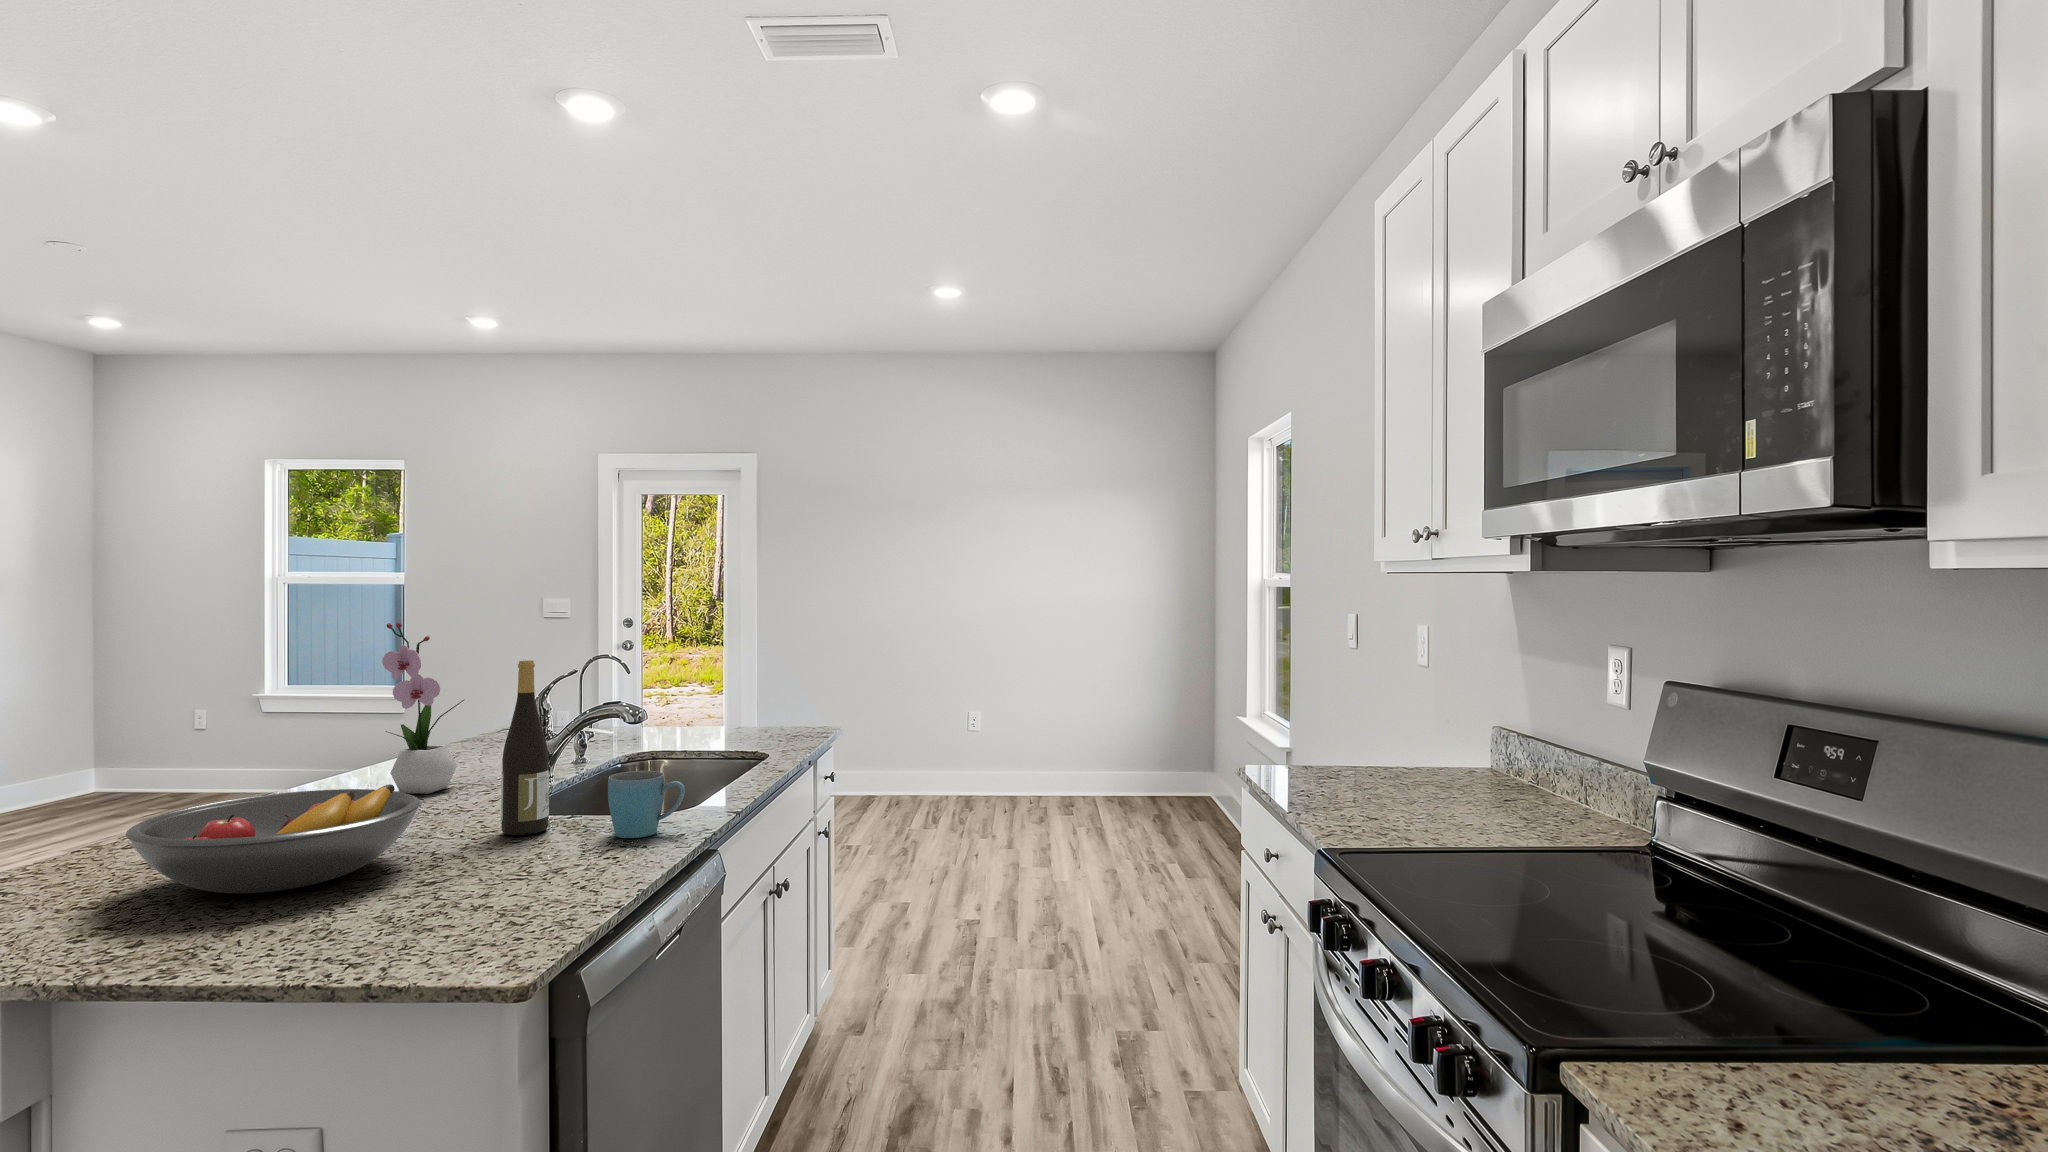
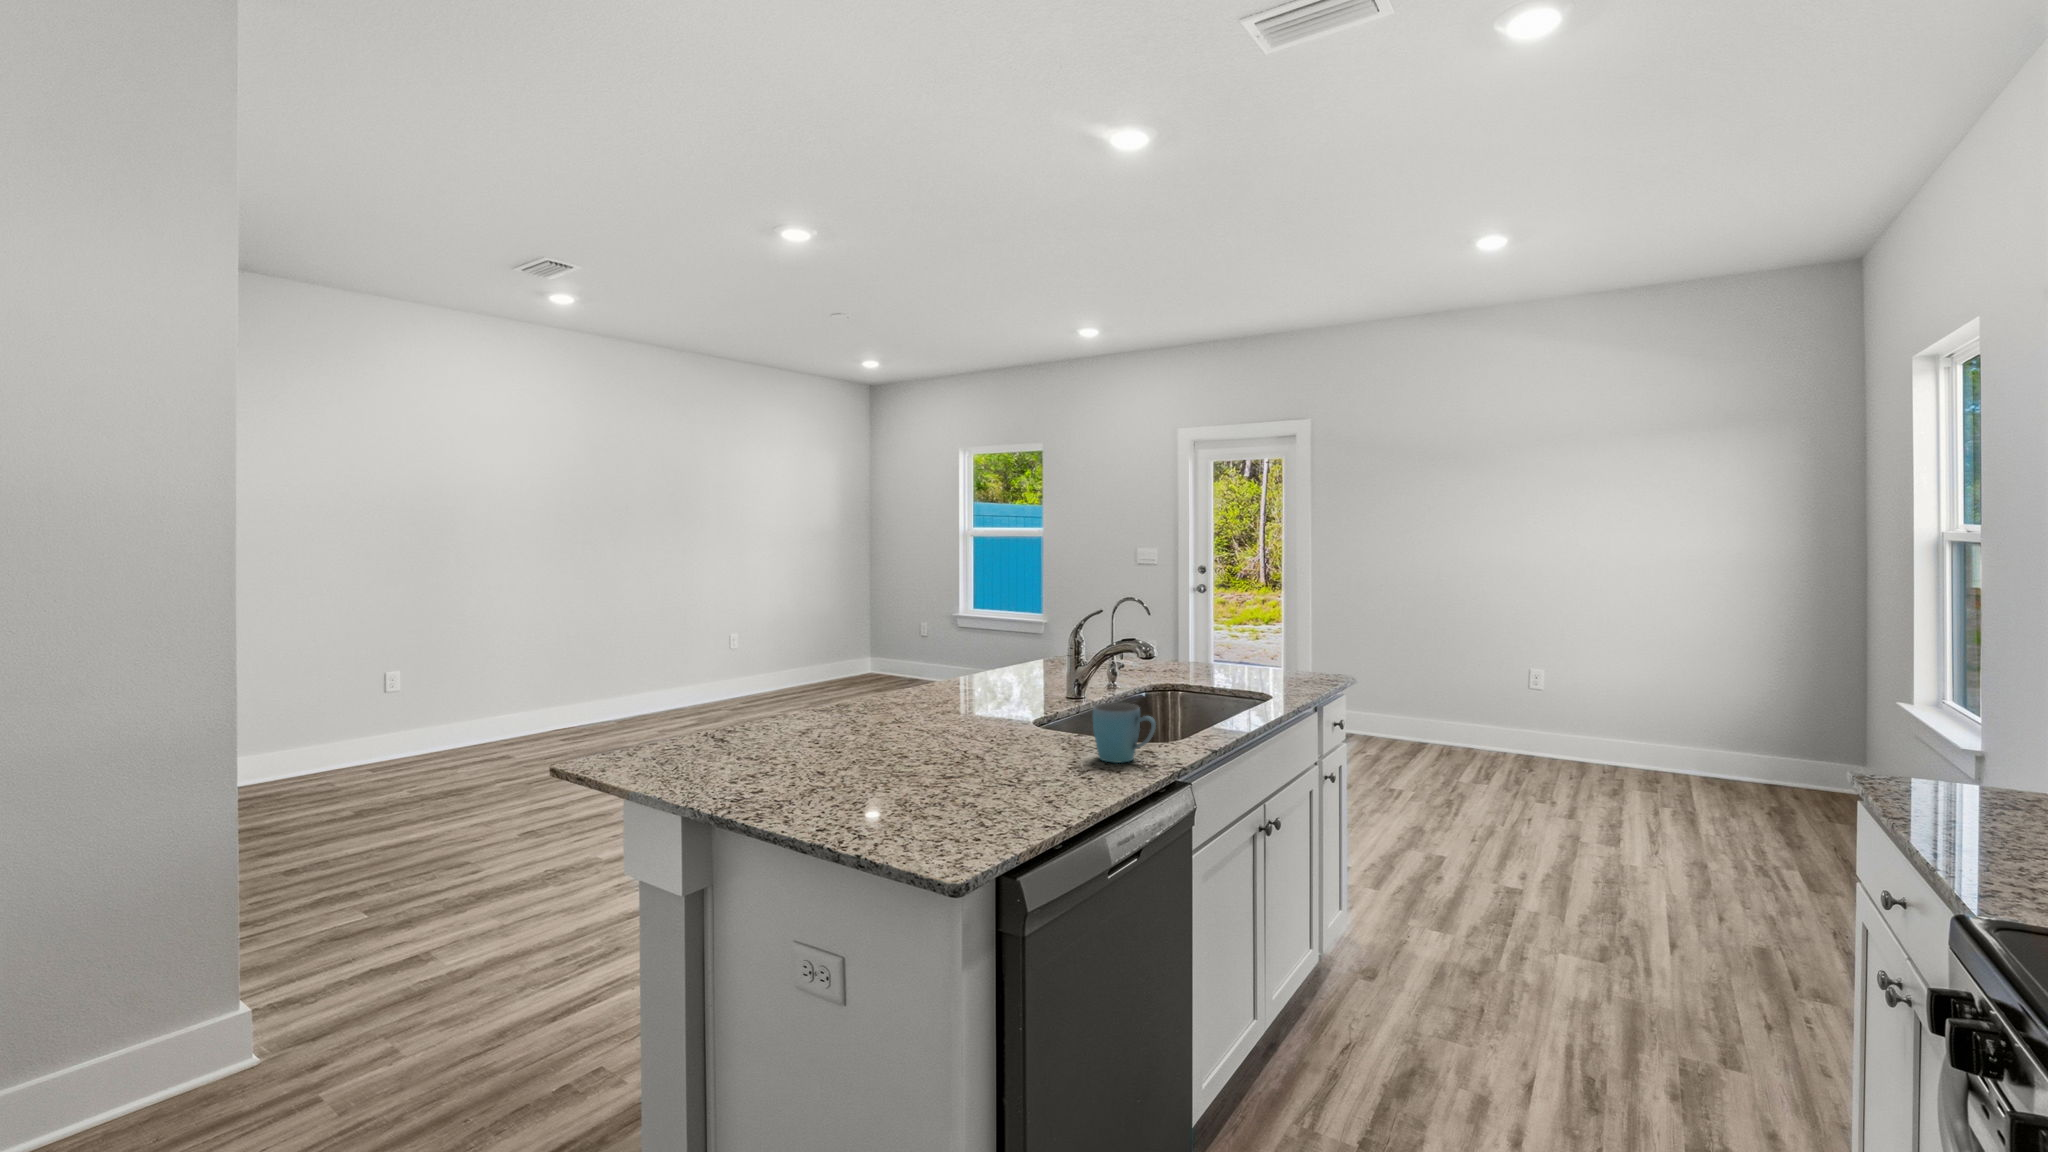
flower arrangement: present [382,622,464,793] -> none [958,567,1018,702]
wine bottle: present [501,660,549,835] -> none [1017,601,1053,746]
fruit bowl: present [126,784,421,893] -> none [772,693,953,766]

